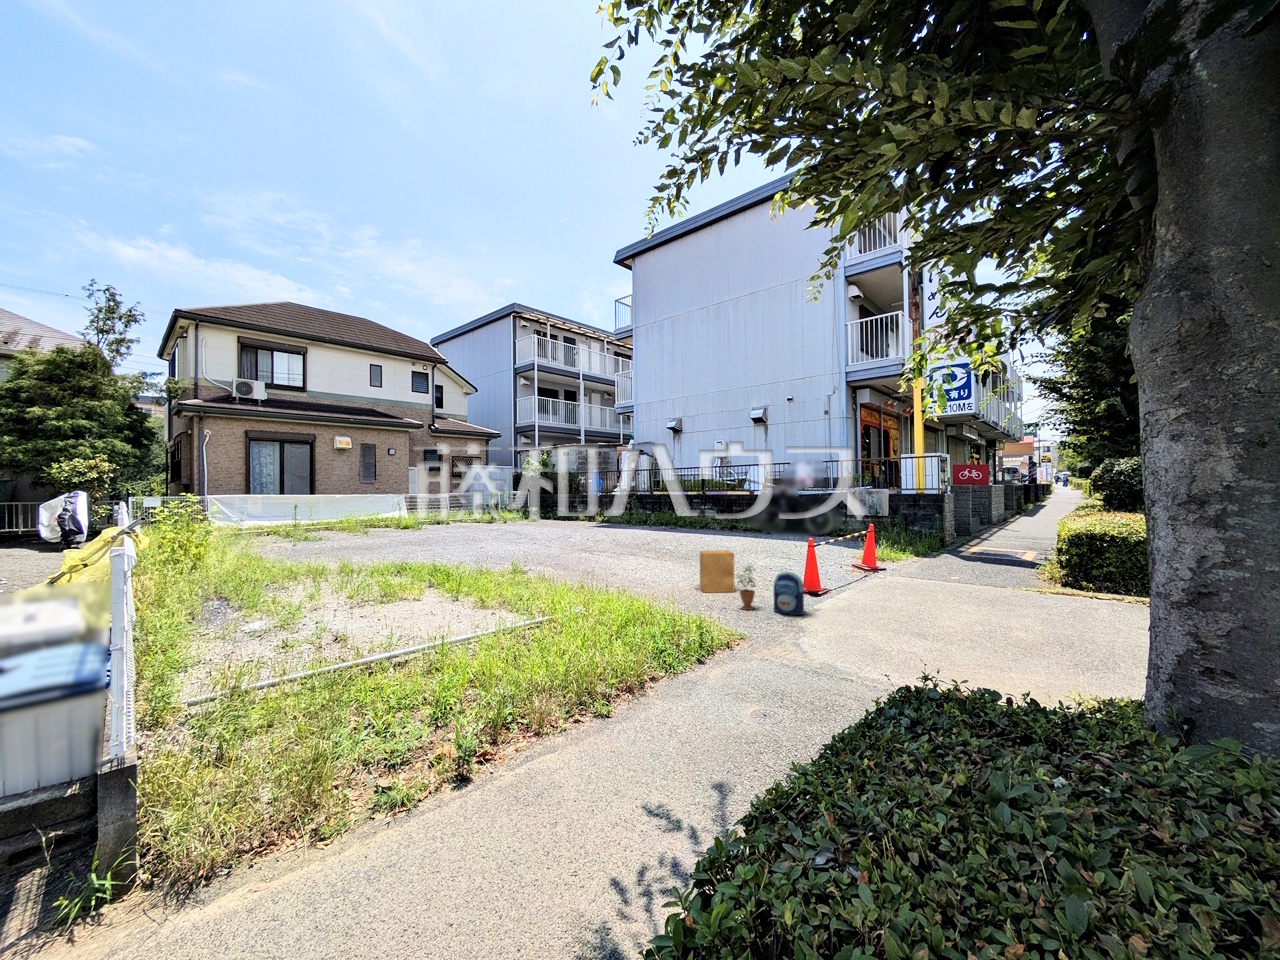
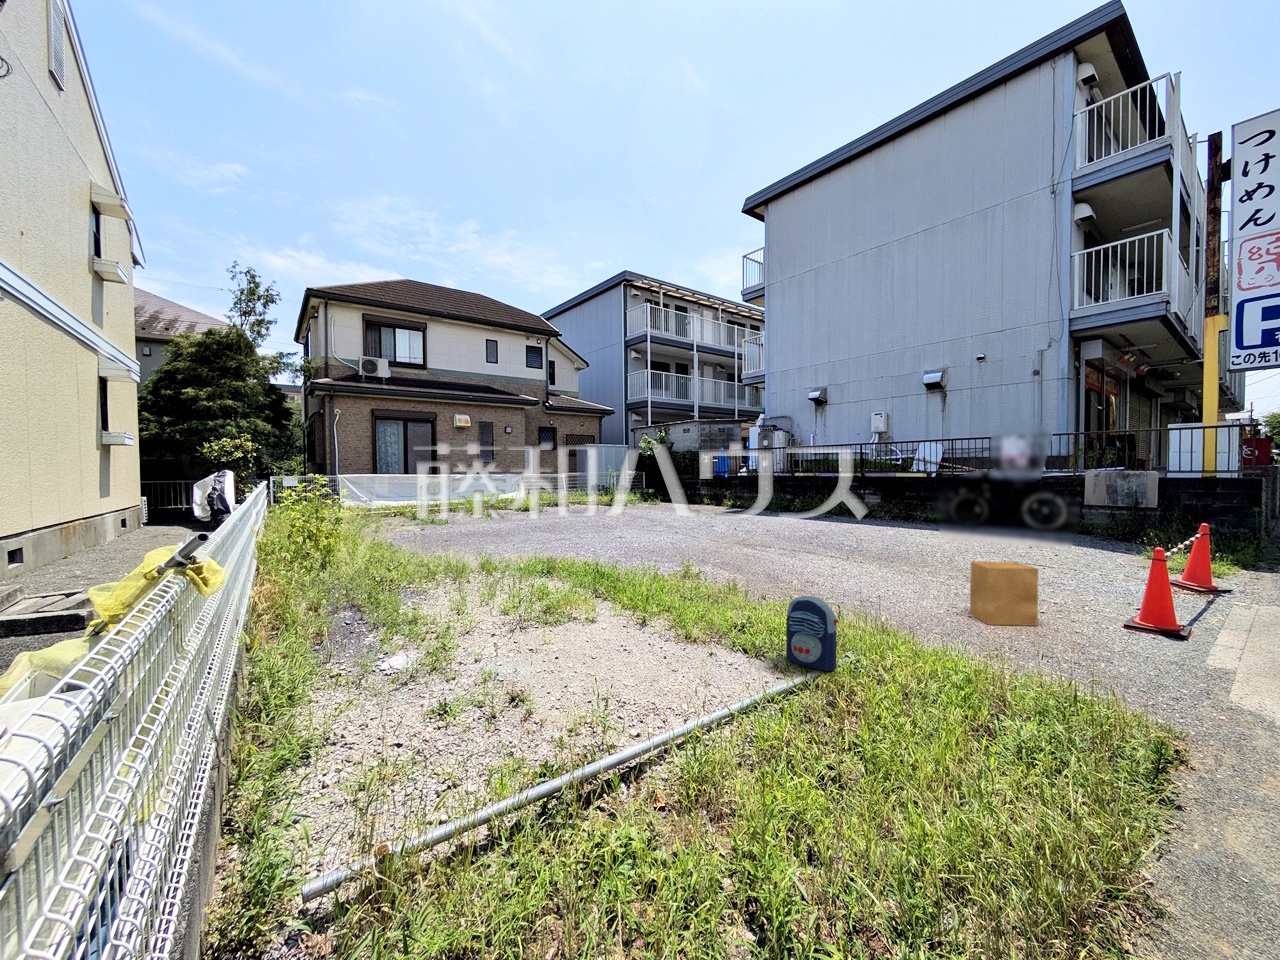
potted plant: present [737,566,755,610] -> none [1086,594,1127,669]
backpack: present [773,572,804,615] -> present [786,596,838,671]

